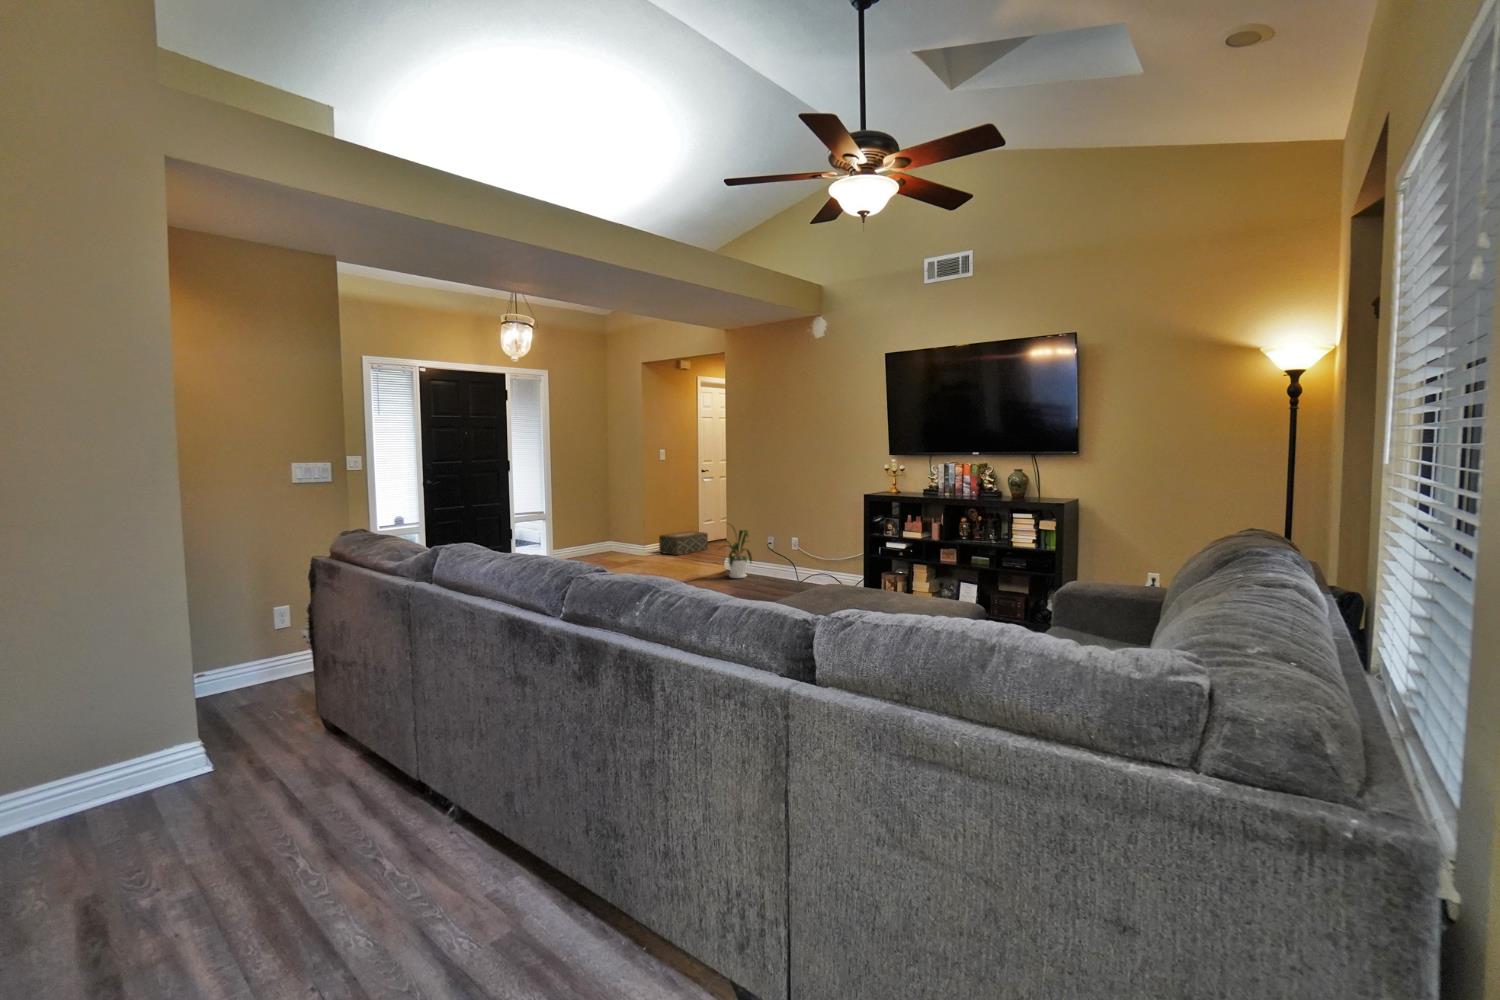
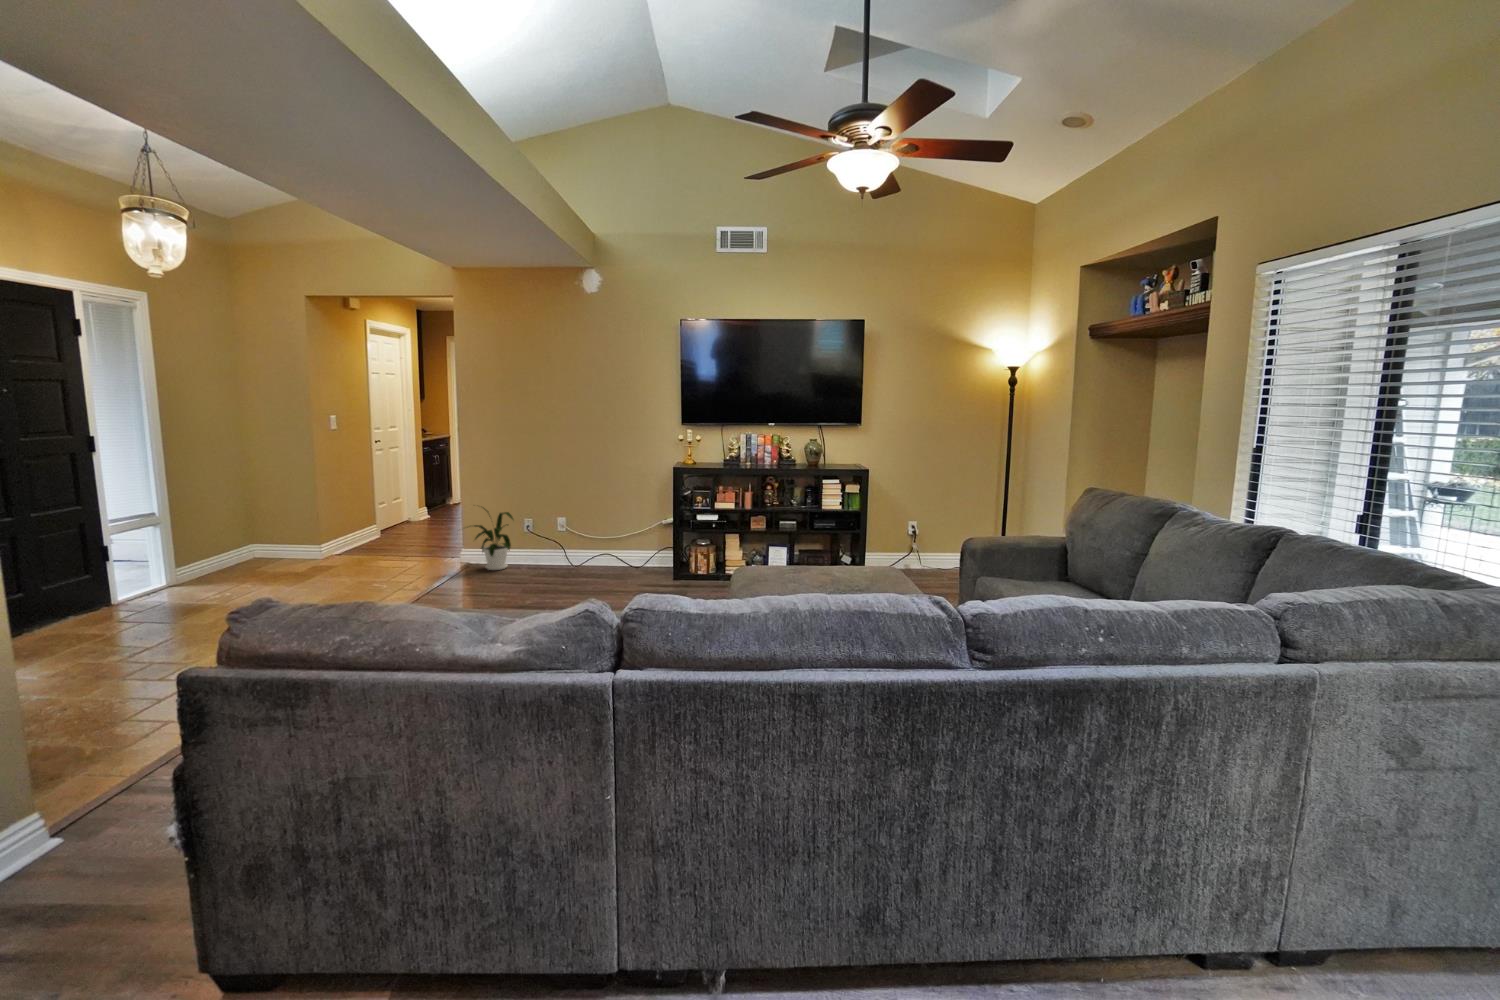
woven basket: present [659,531,708,555] -> none [338,517,403,550]

